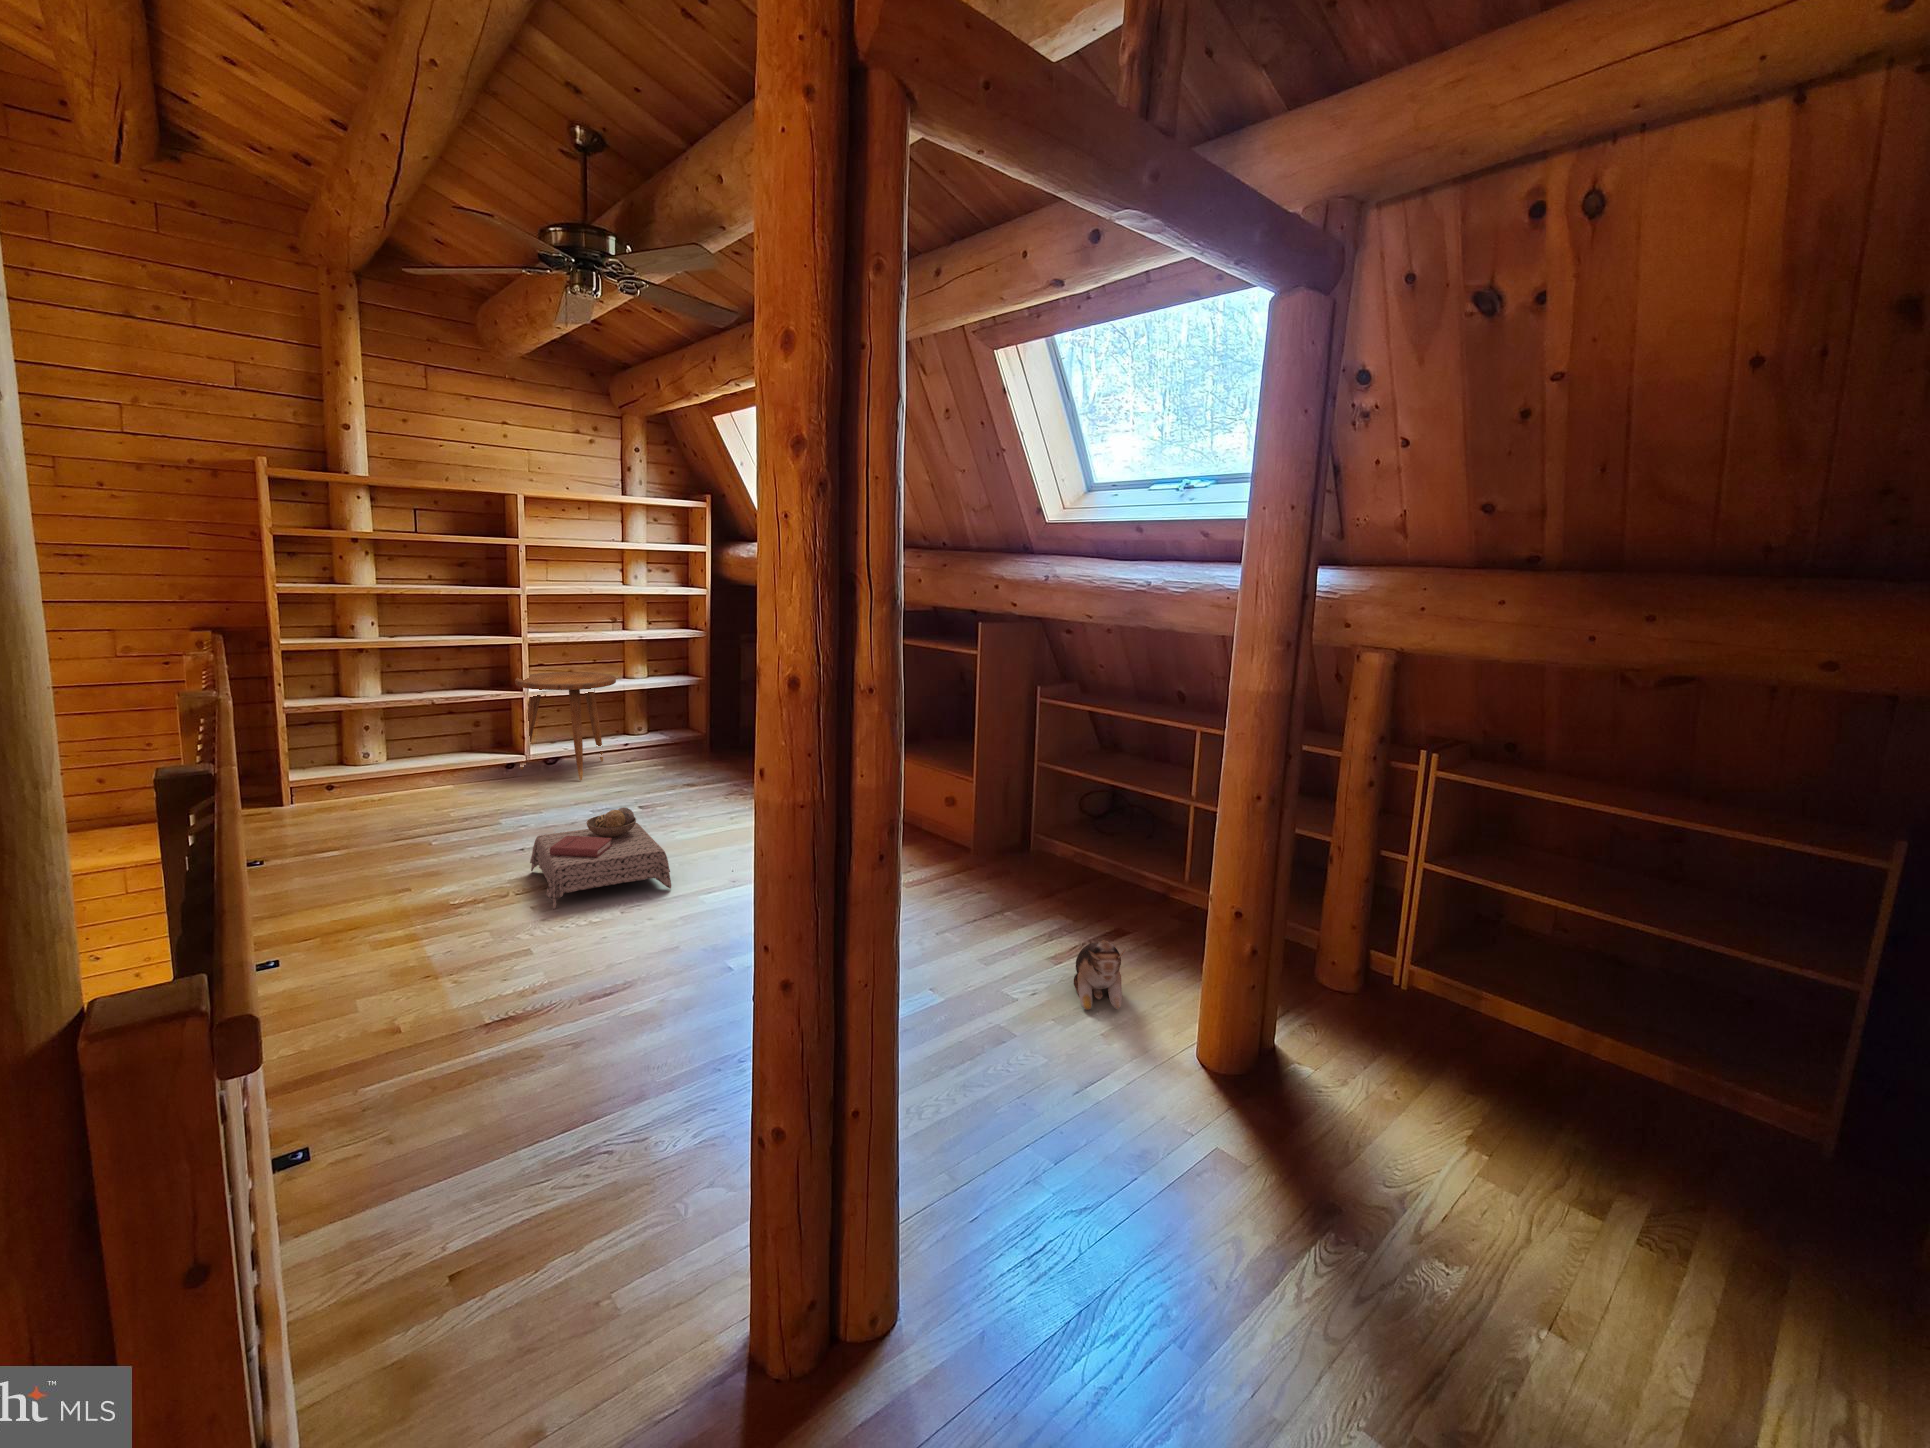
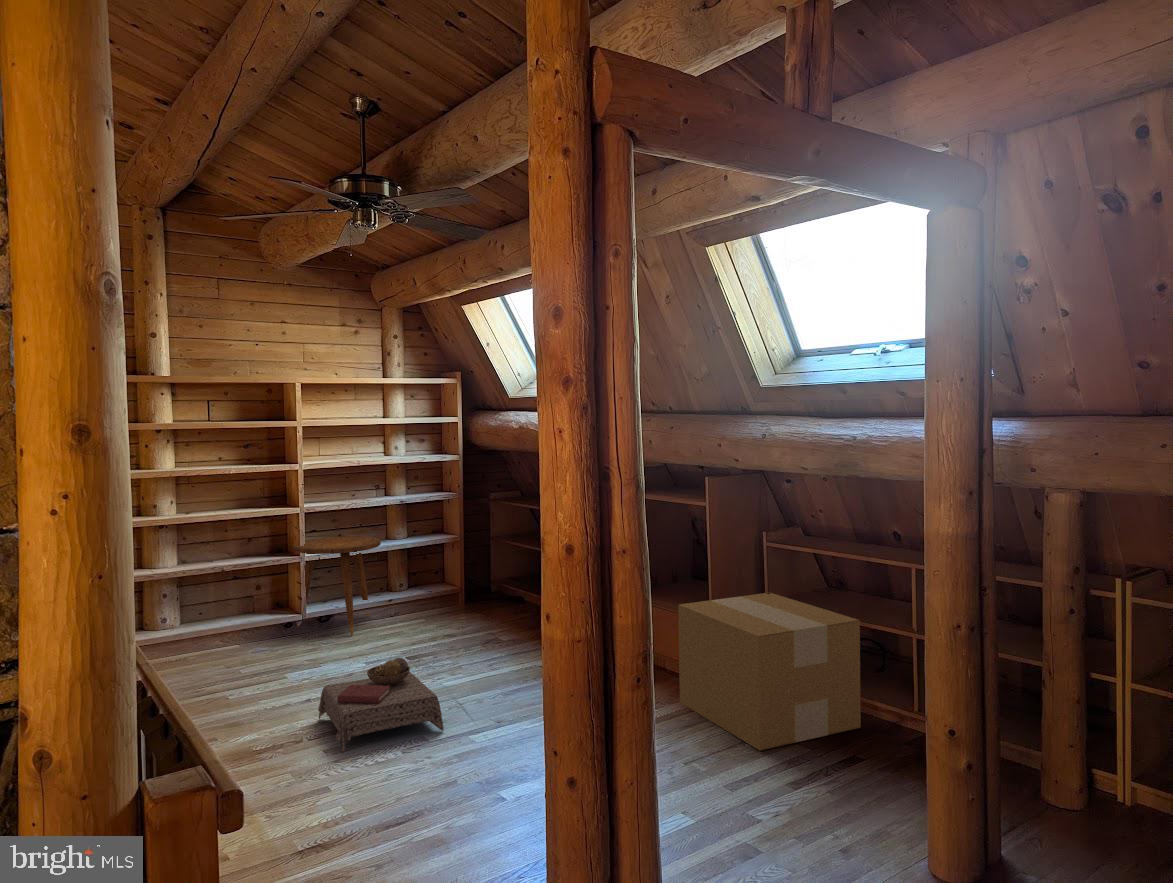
cardboard box: none [935,752,1136,921] -> present [678,593,861,751]
plush toy: present [1074,940,1125,1010] -> none [814,762,860,829]

